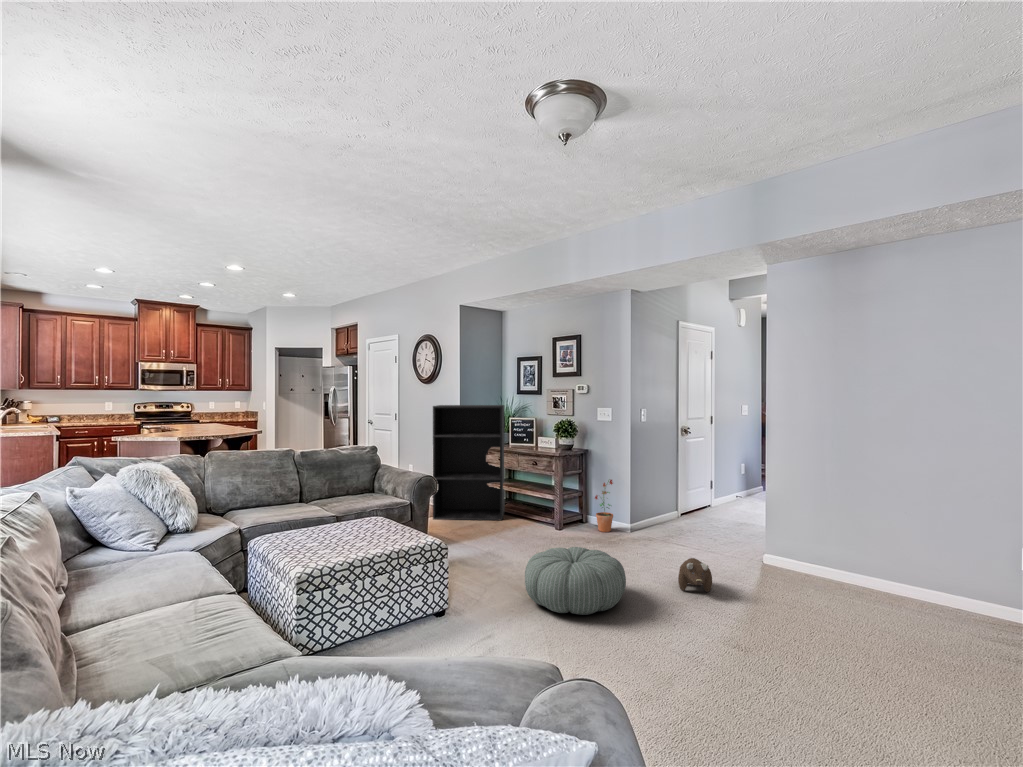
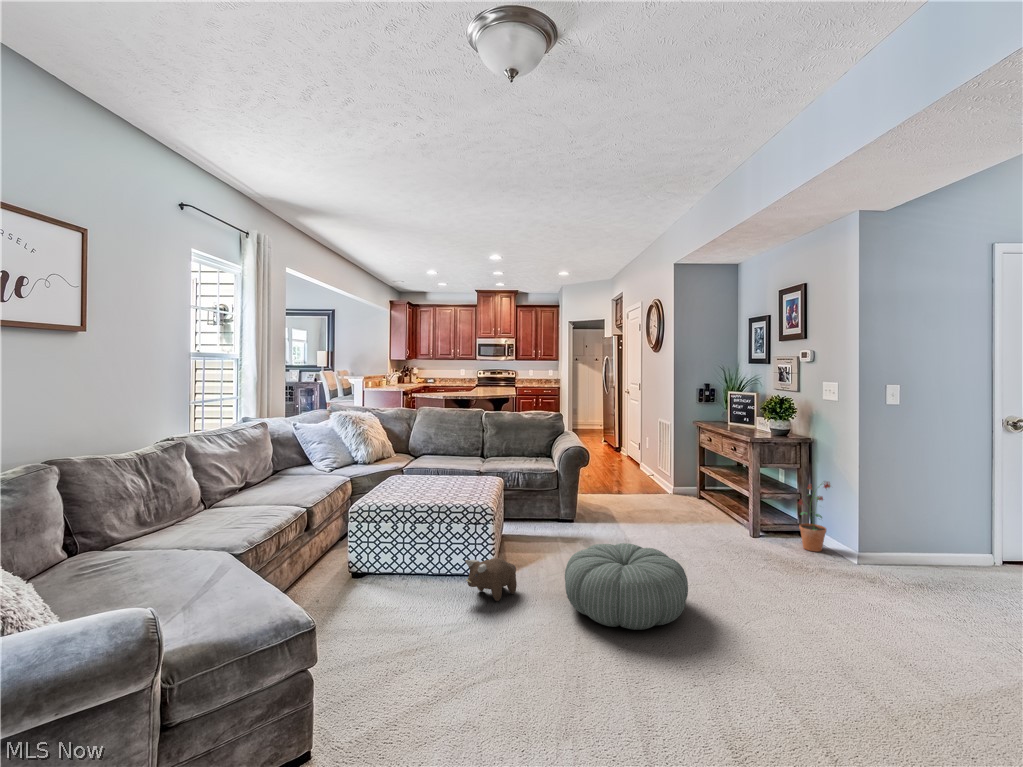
bookshelf: present [433,405,505,520] -> none [629,375,721,510]
plush toy: present [678,558,712,592] -> present [465,558,517,601]

